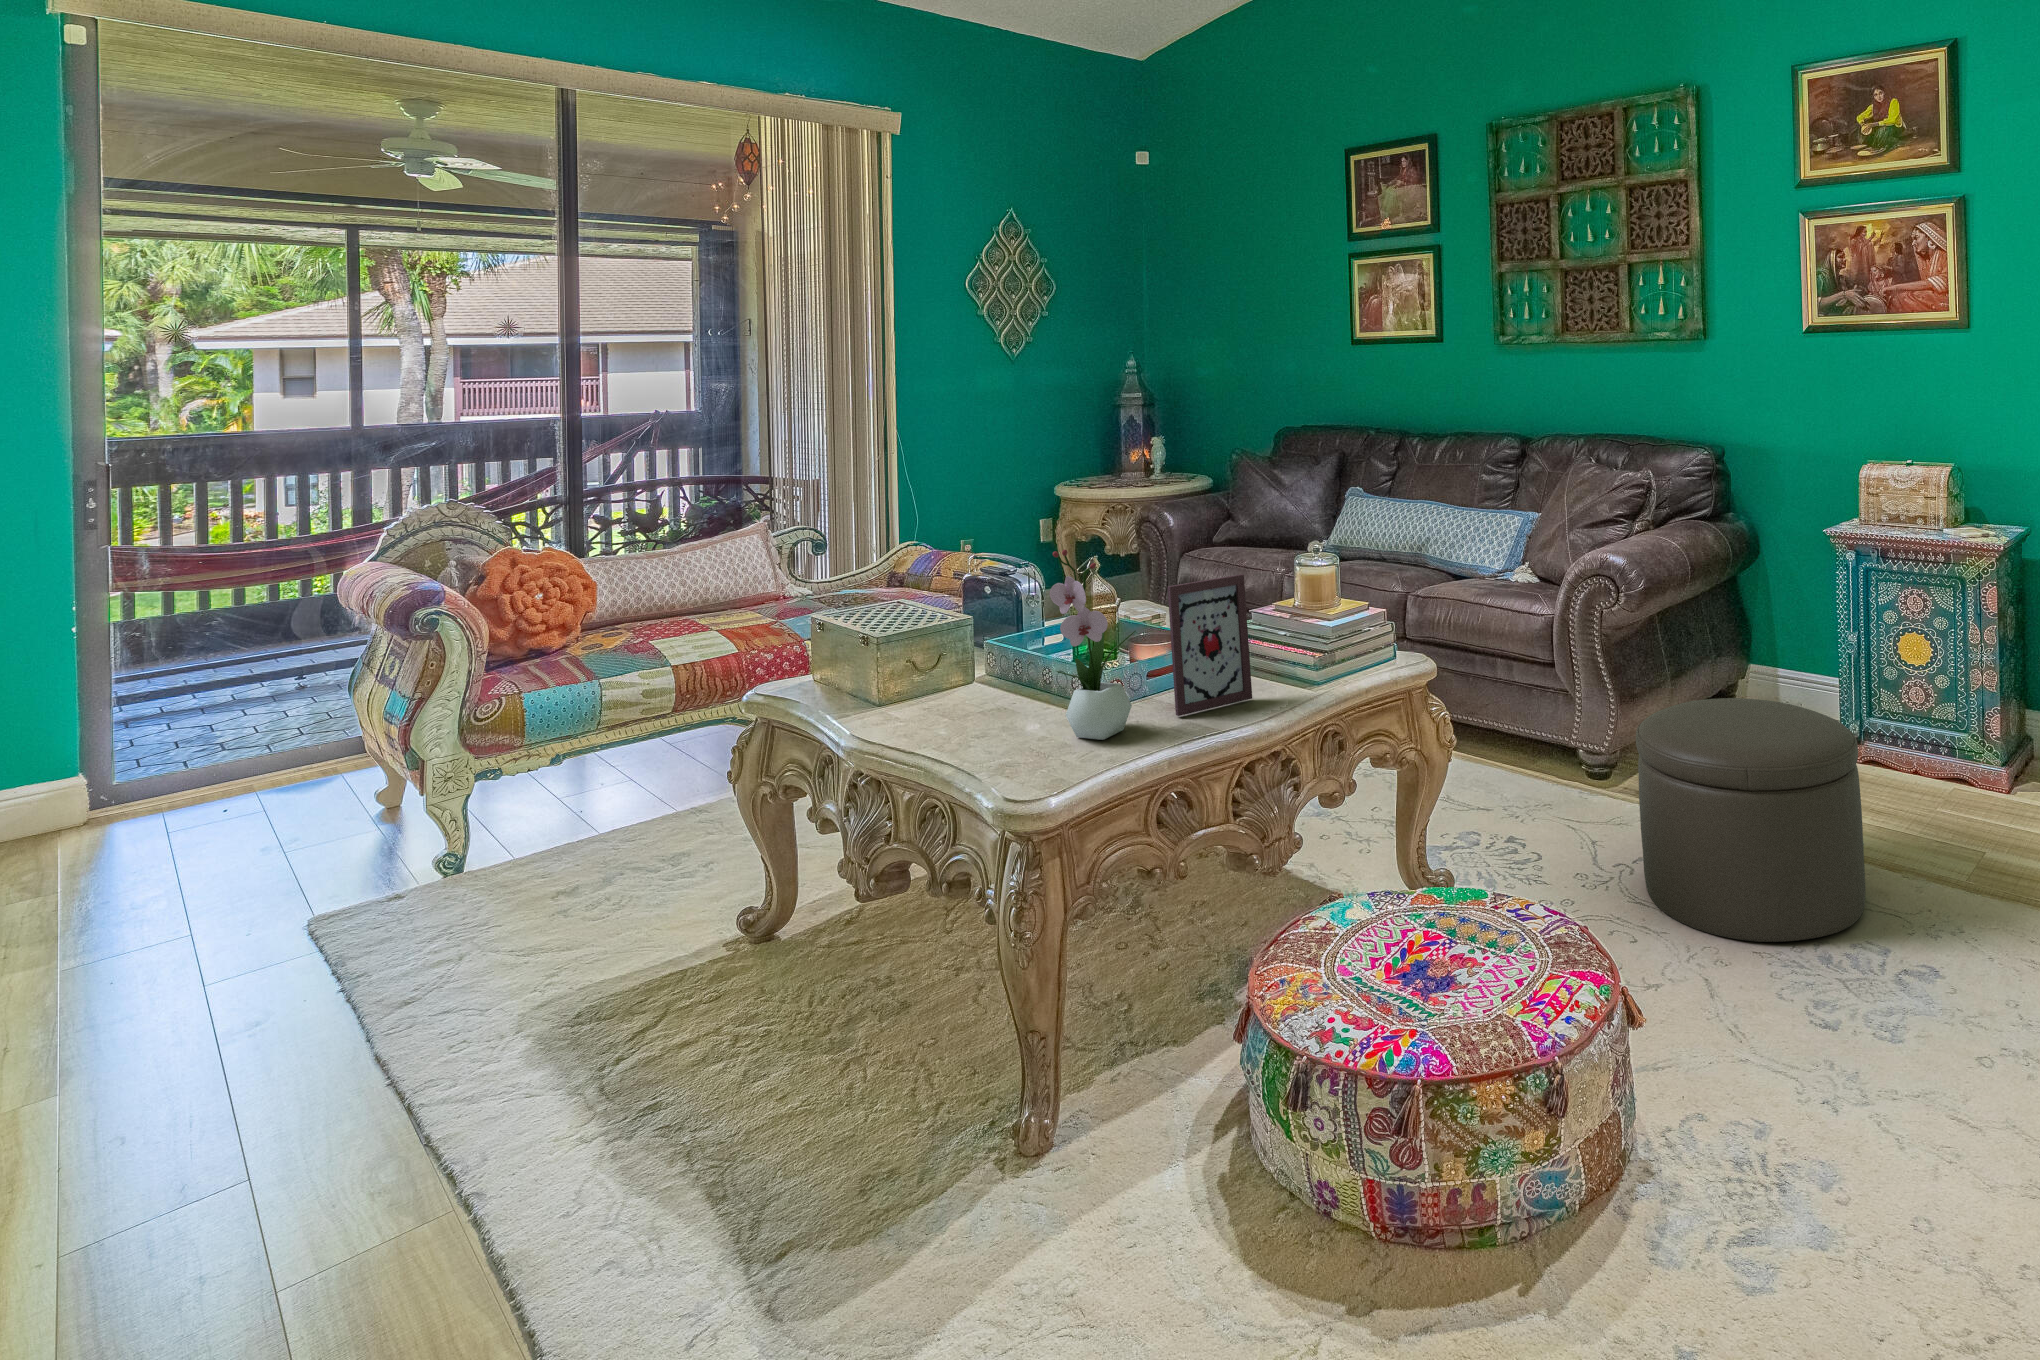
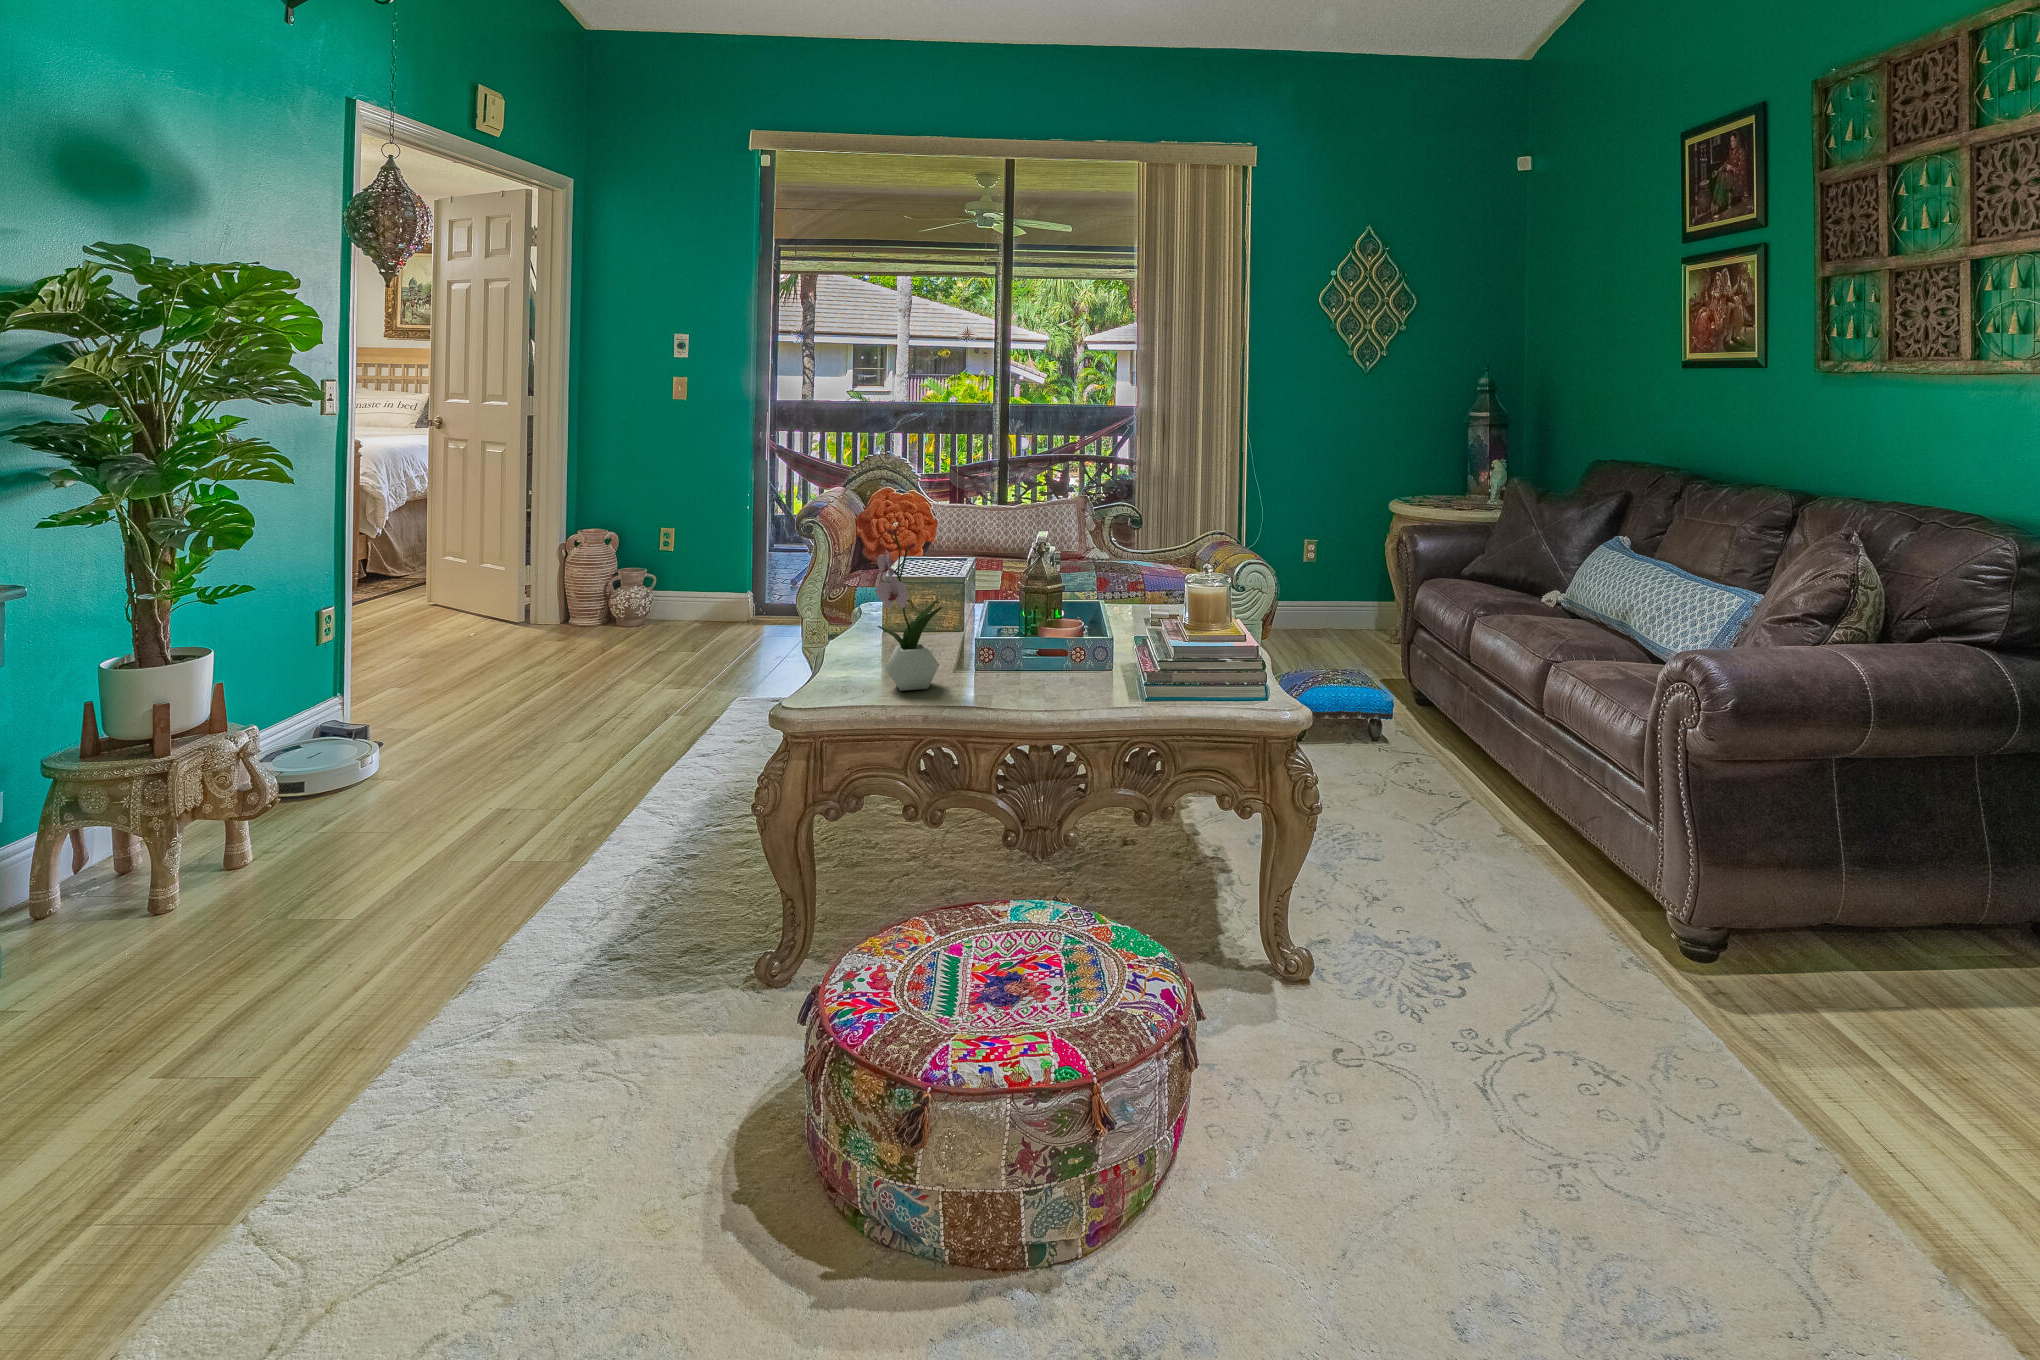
picture frame: present [1168,574,1252,716] -> none [977,575,1054,694]
ottoman: present [1636,698,1865,942] -> none [1502,866,1838,1269]

